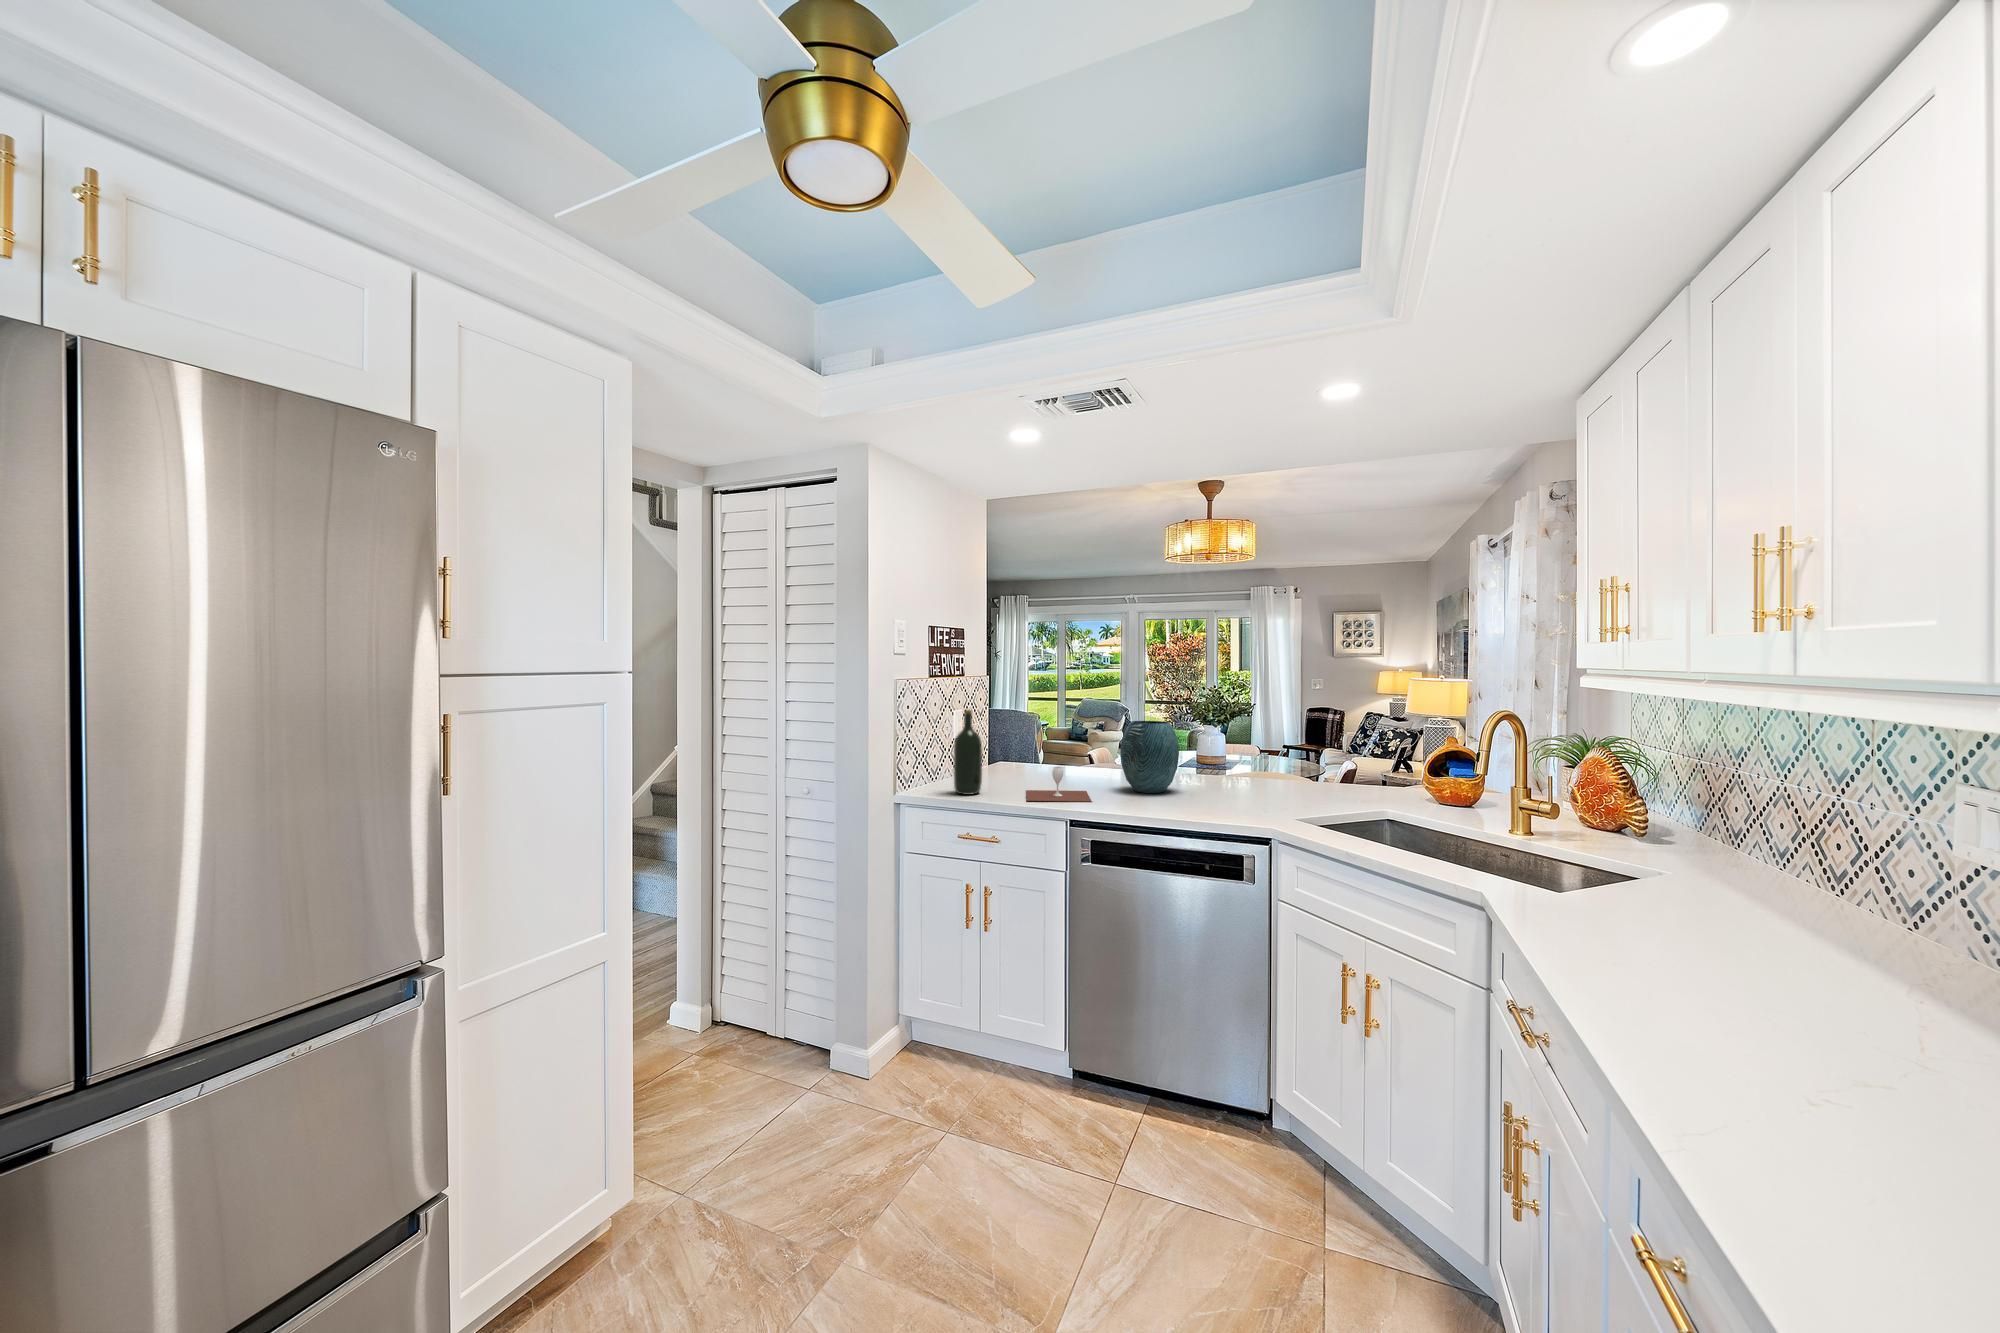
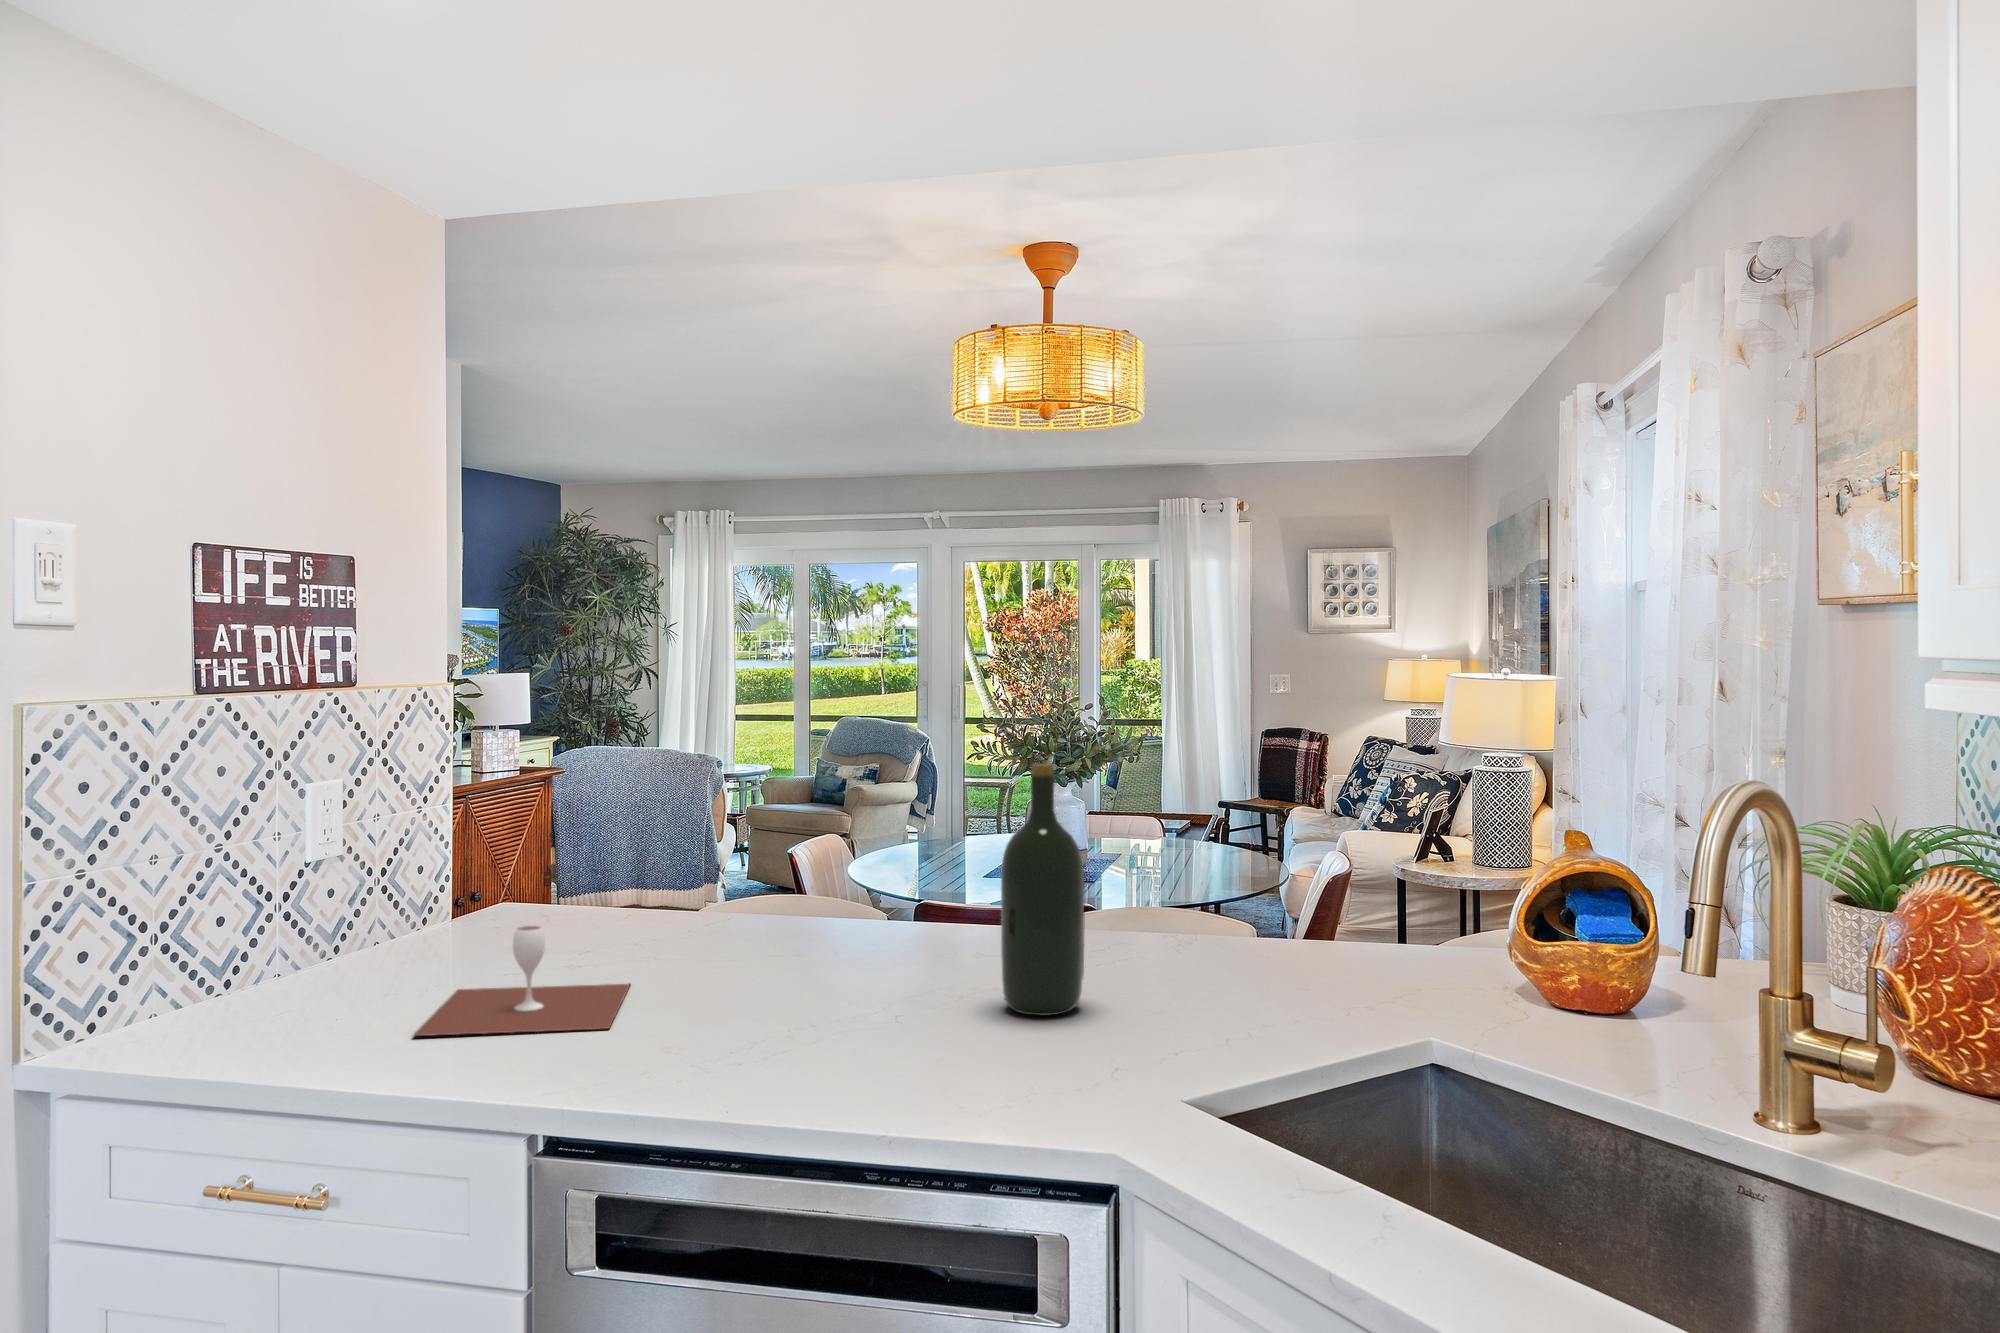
wine bottle: present [954,710,982,795] -> present [1001,764,1085,1015]
vase: present [1120,721,1179,793] -> none [726,786,885,985]

